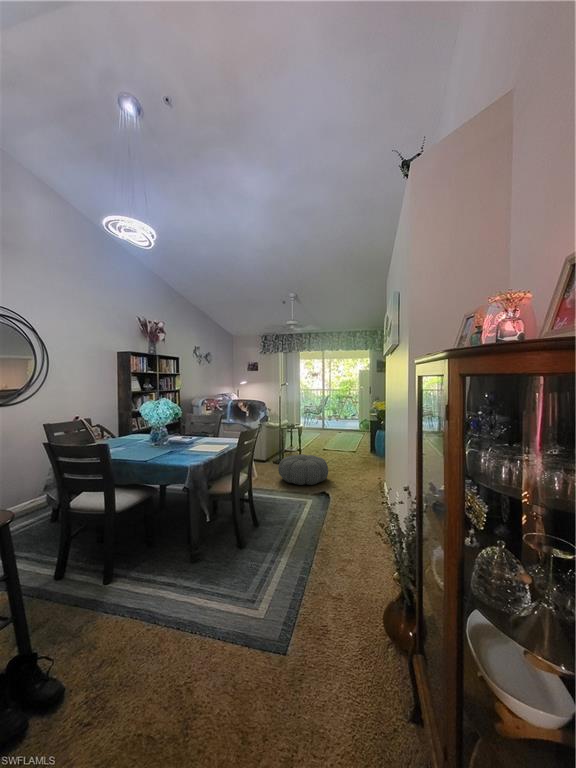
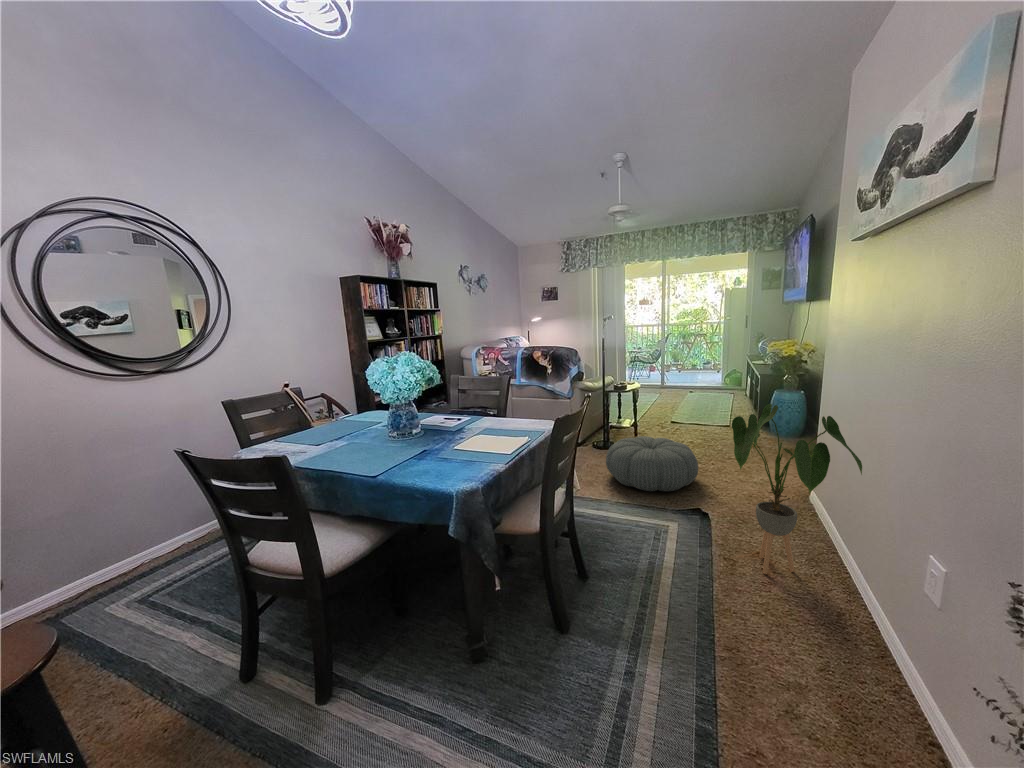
house plant: none [330,431,383,519] -> present [732,404,862,574]

